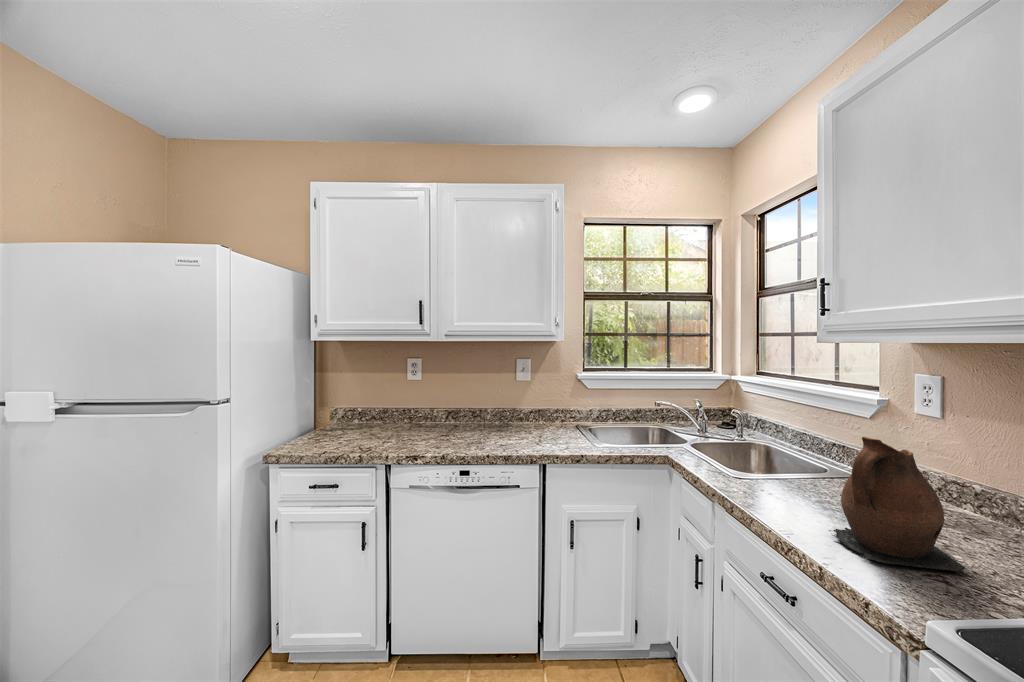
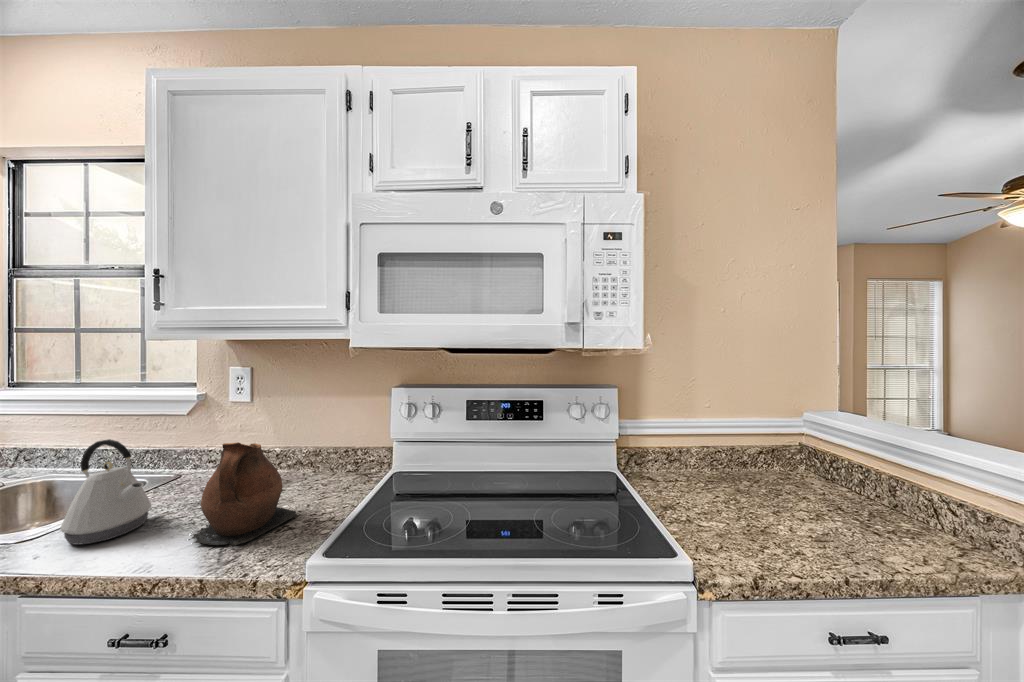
kettle: none [752,412,814,502] -> present [61,439,151,545]

